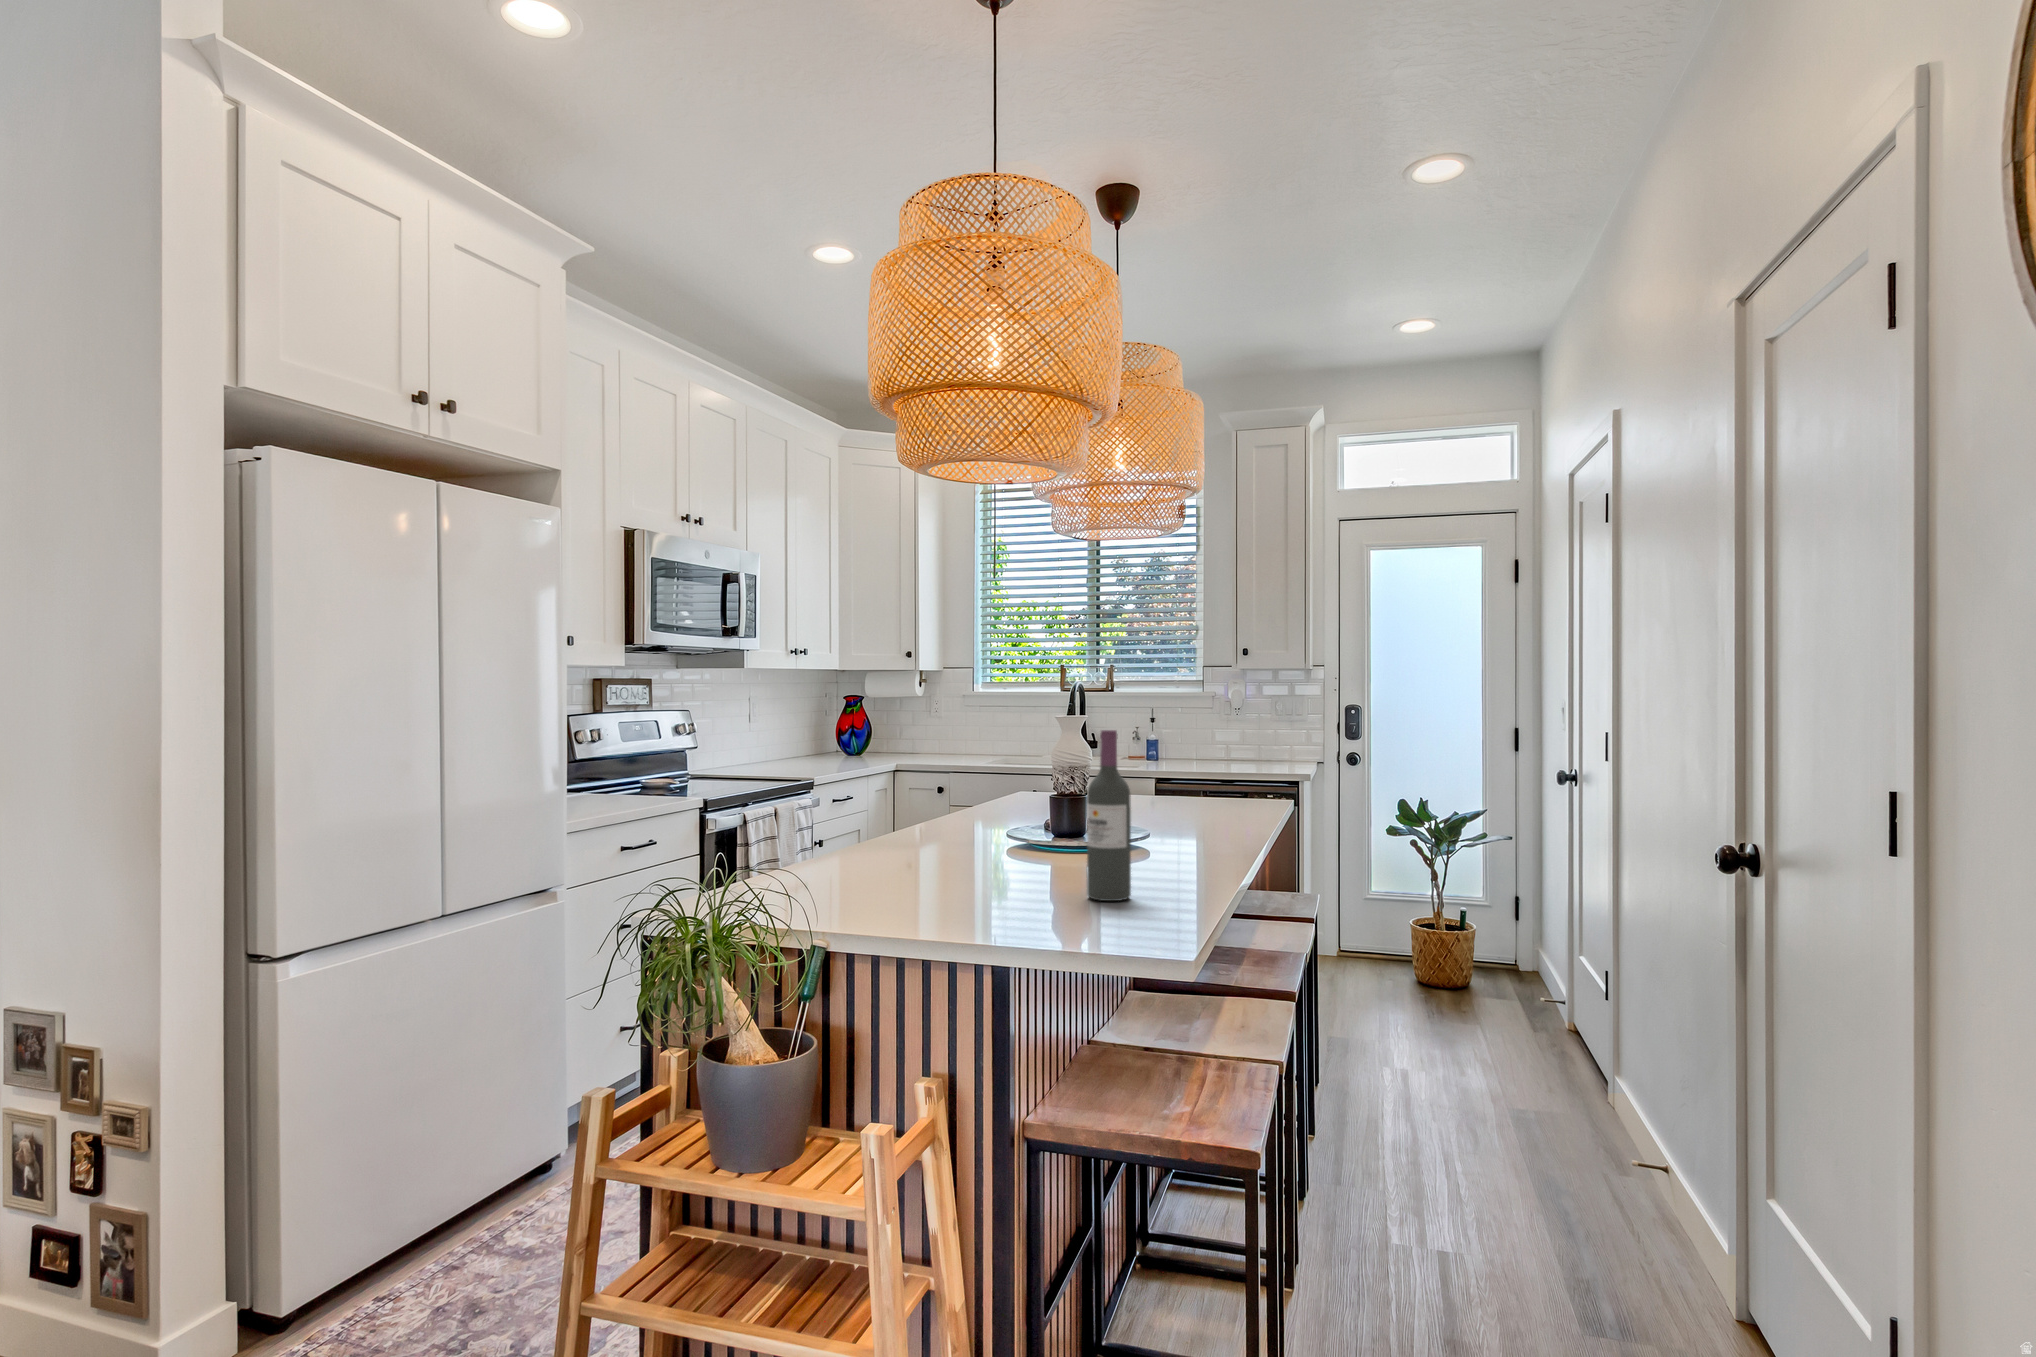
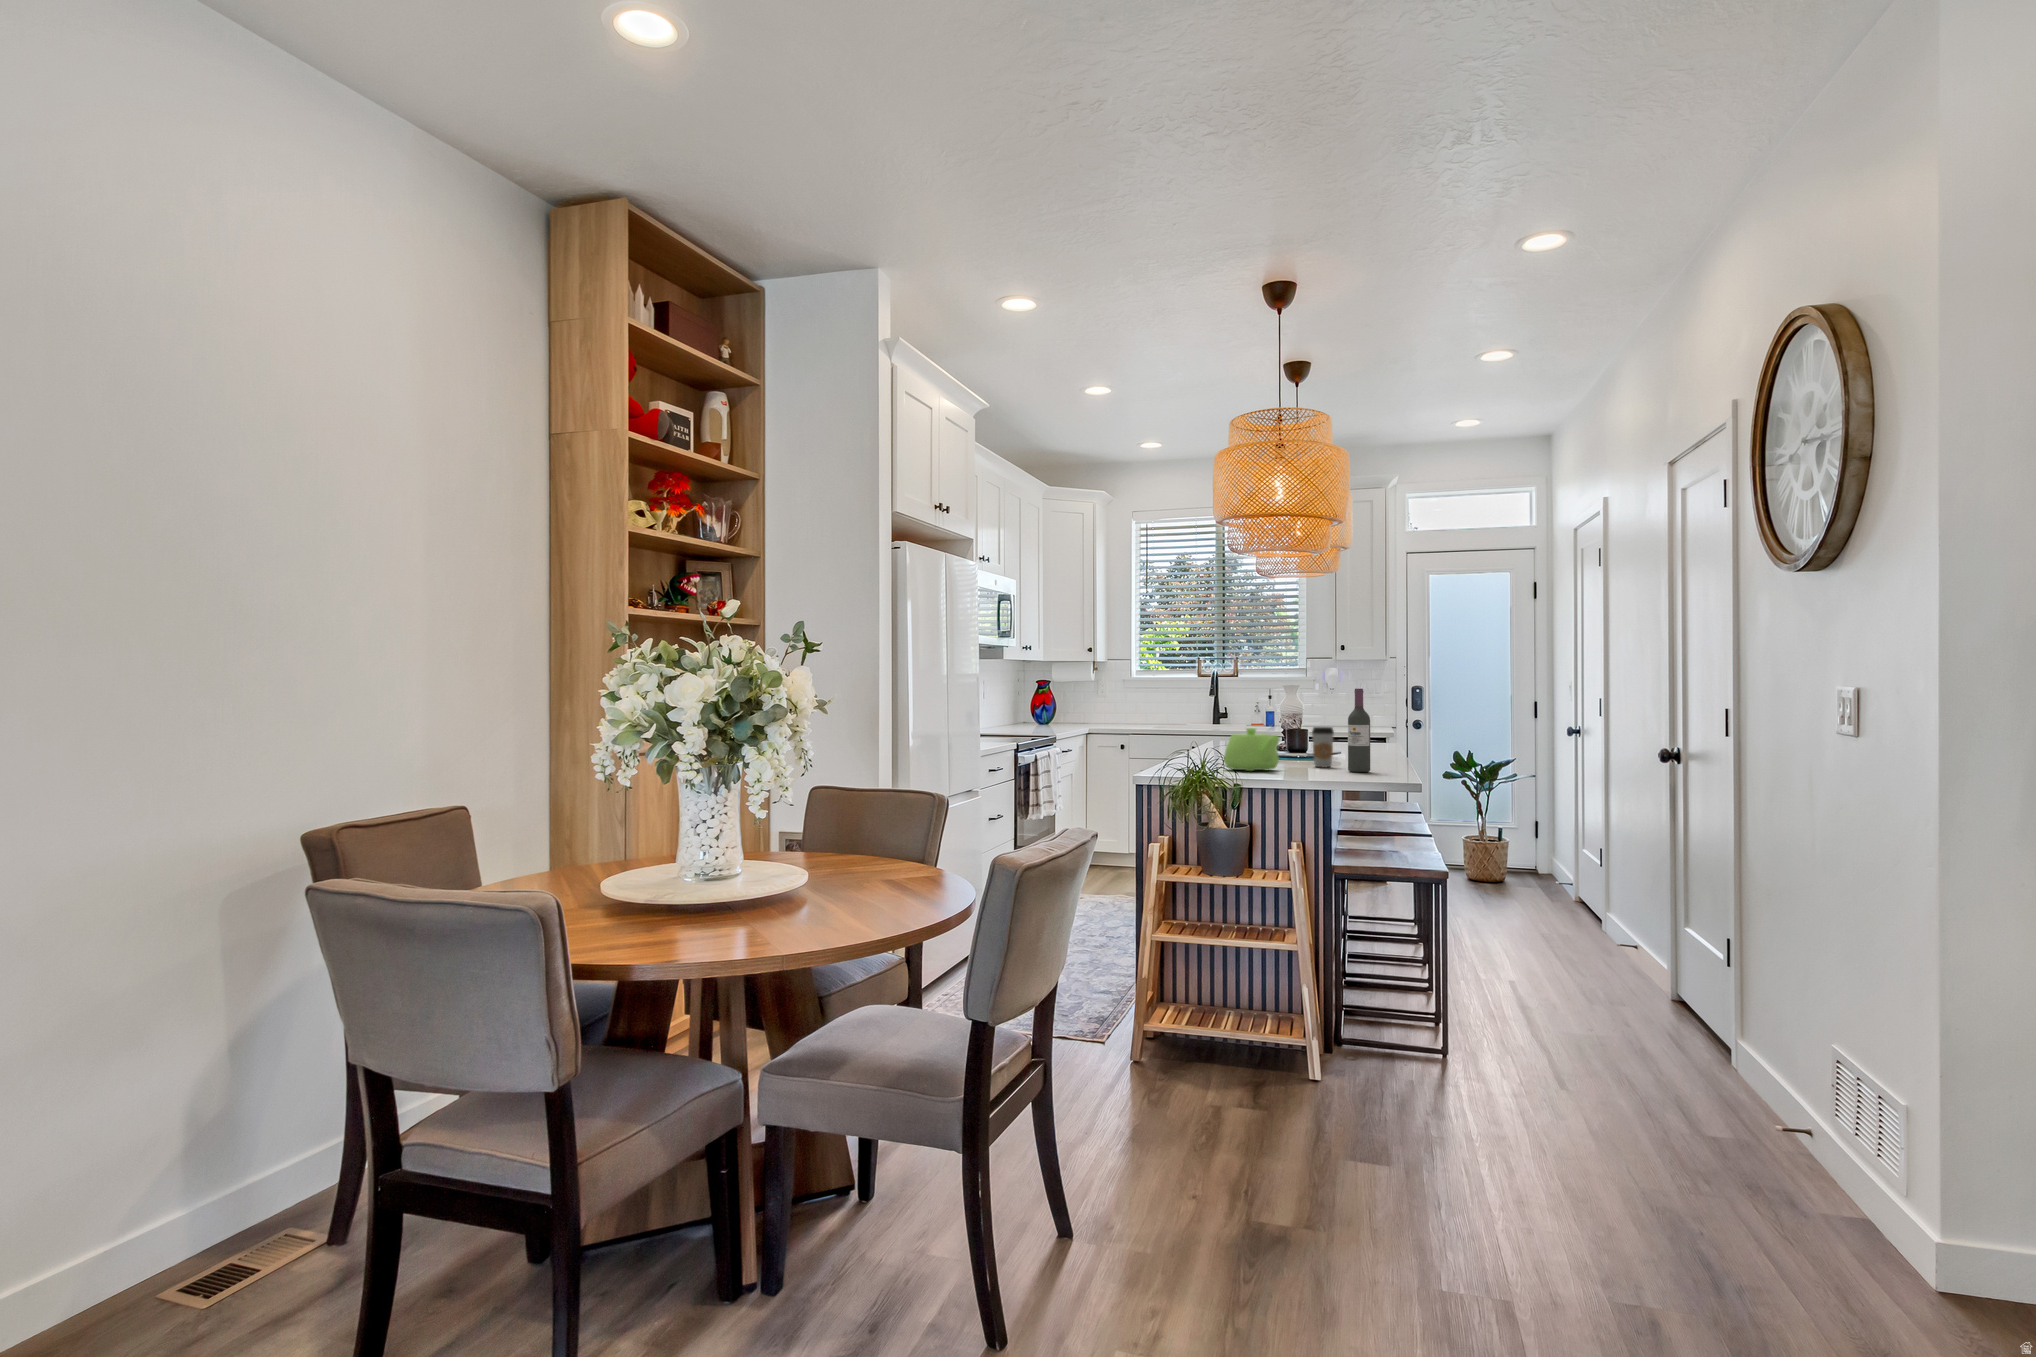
coffee cup: none [1044,799,1086,879] -> present [1312,727,1334,767]
teapot: none [851,806,967,896] -> present [1224,728,1279,771]

